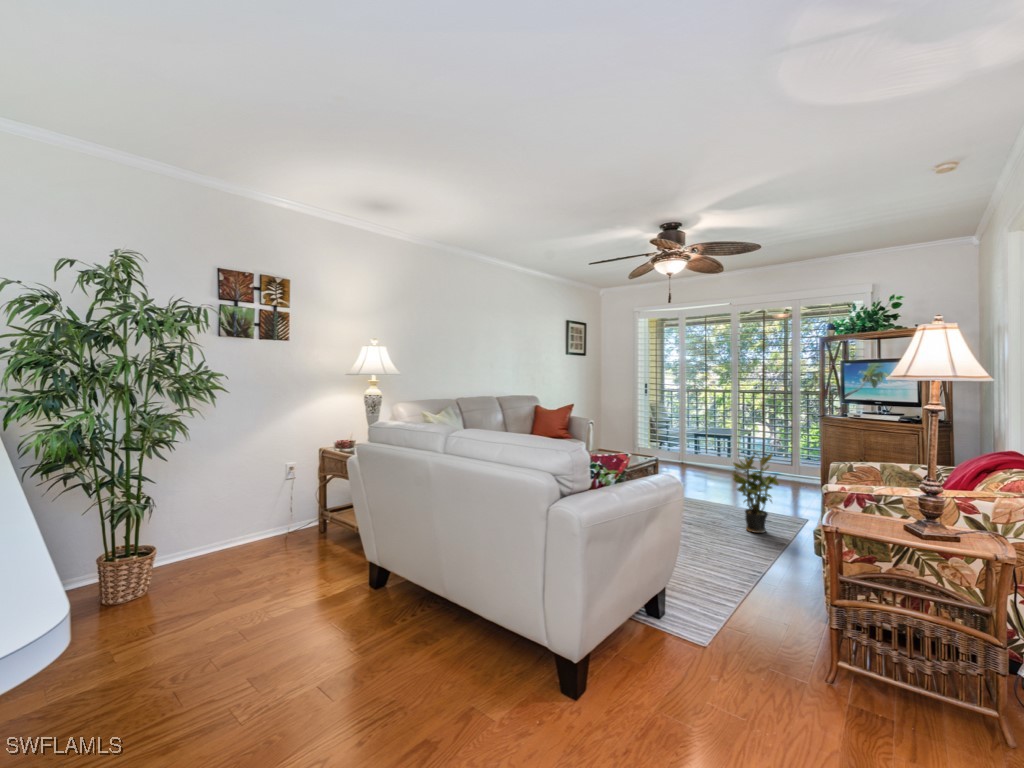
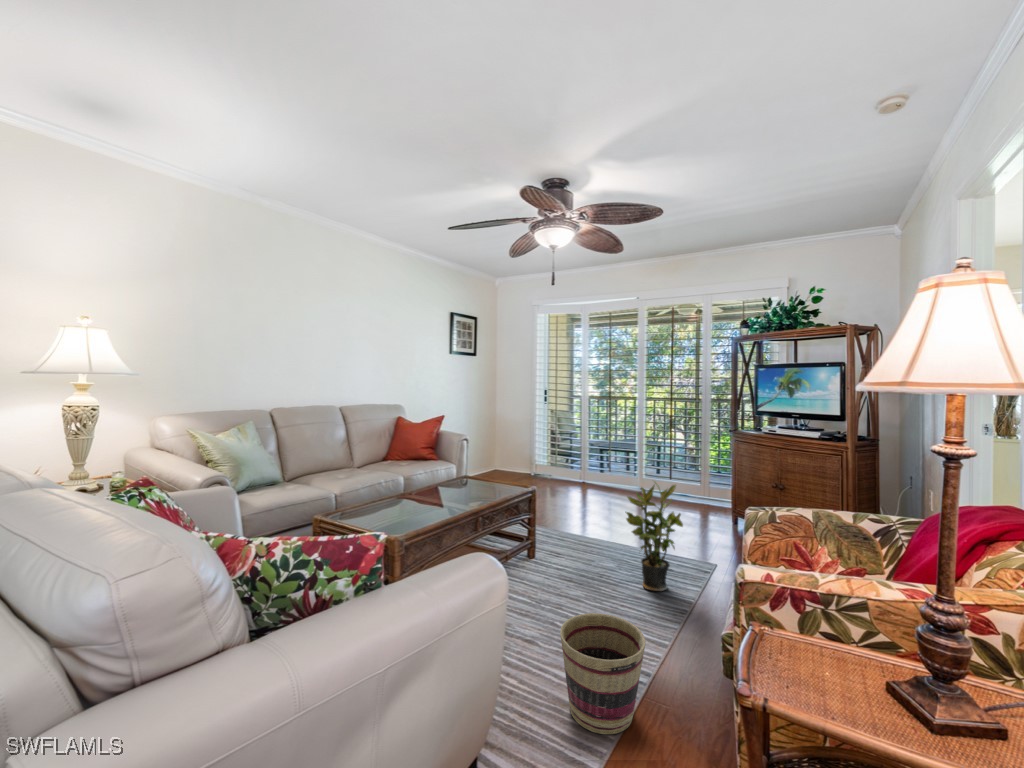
basket: none [699,528,758,595] -> present [560,613,645,734]

